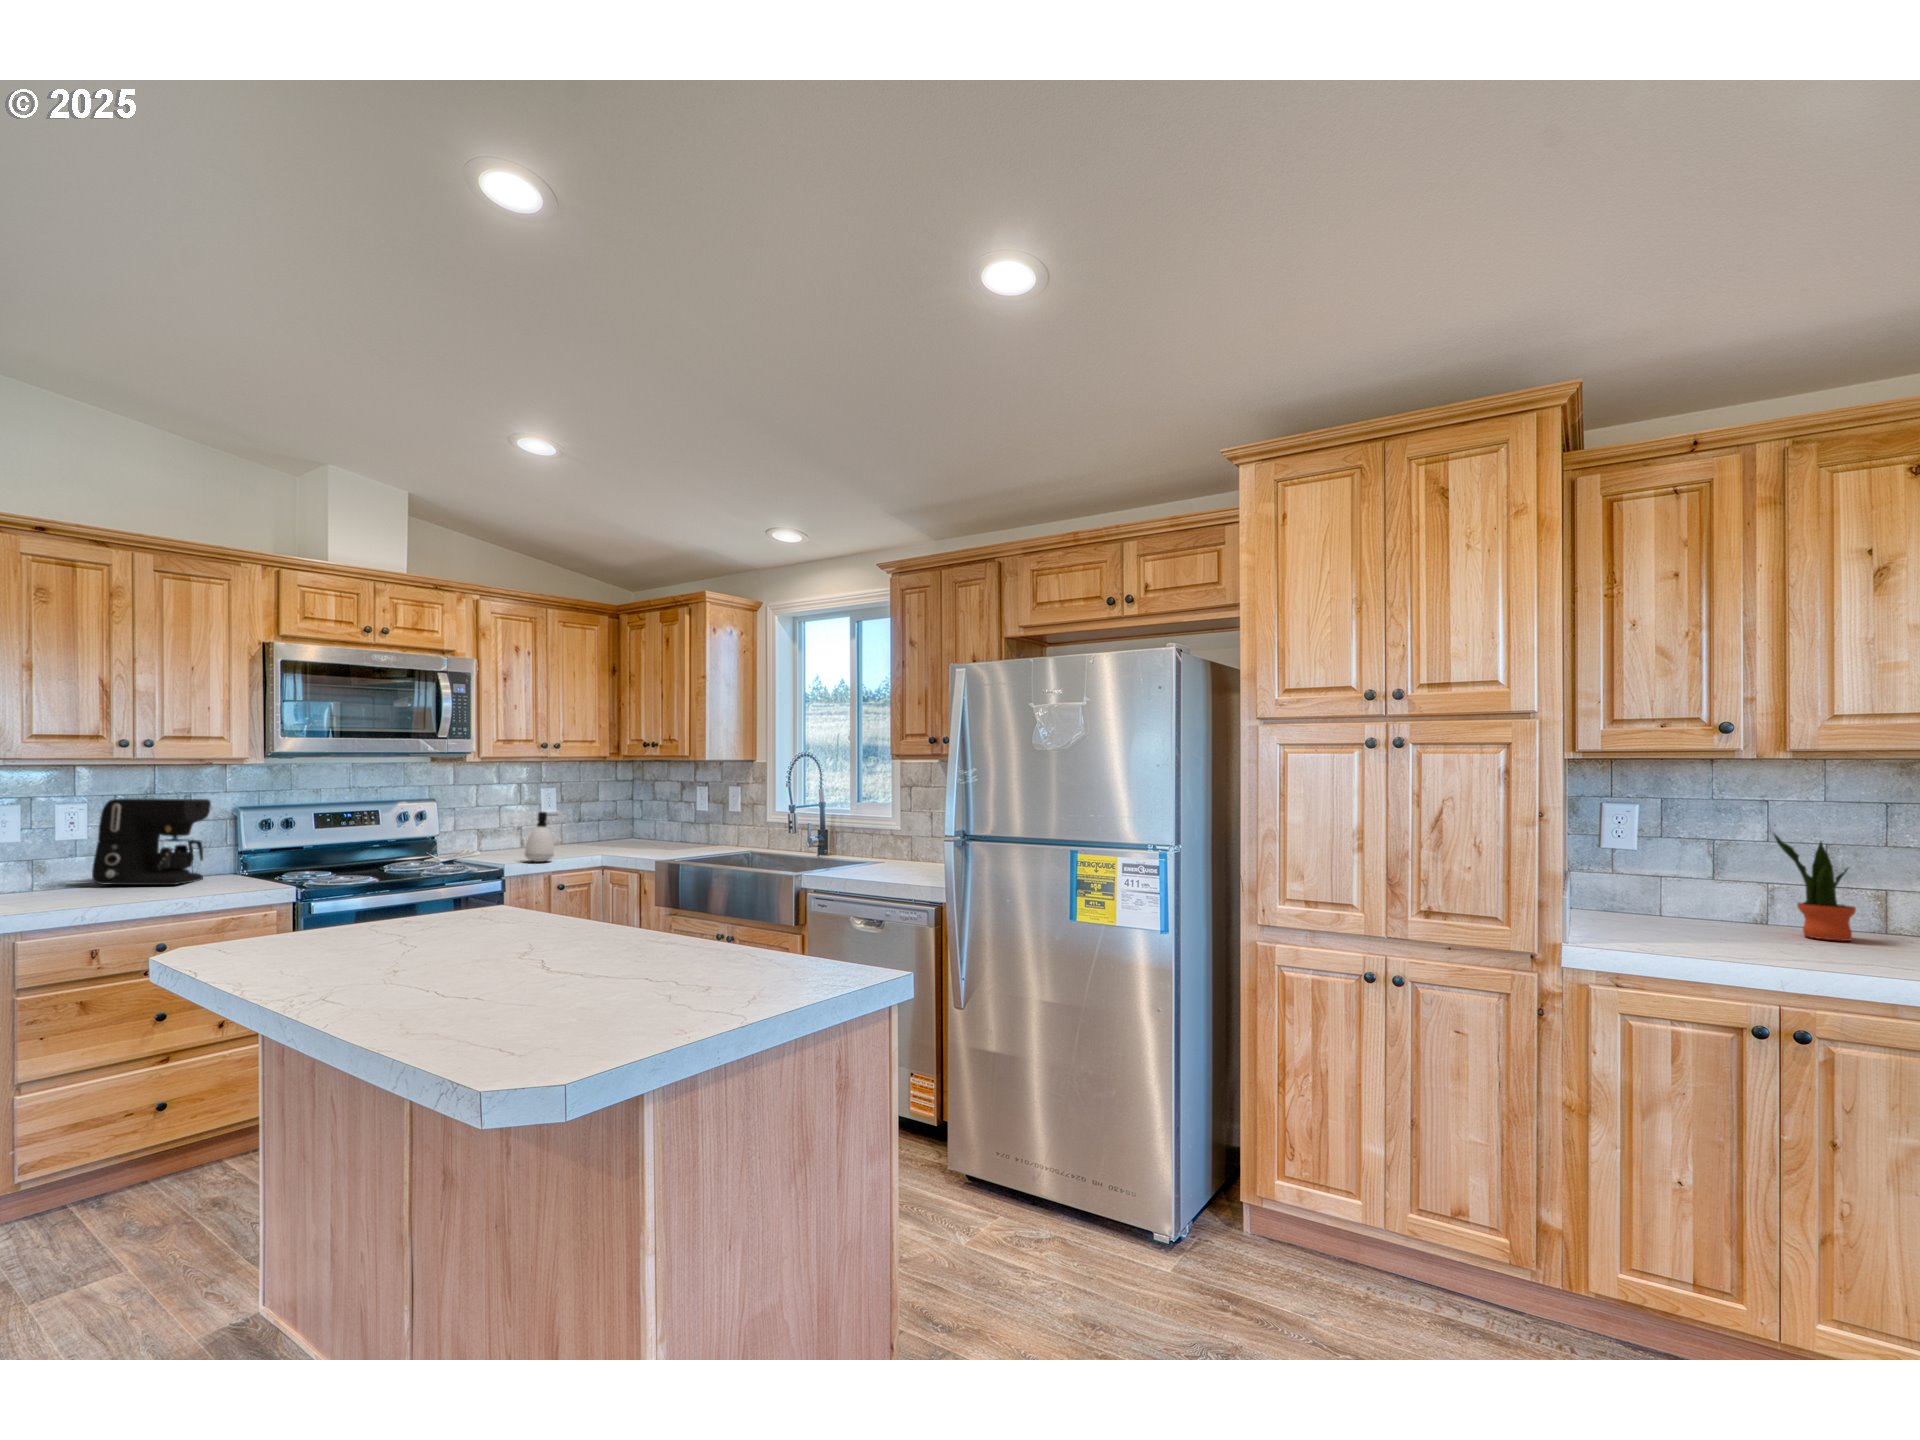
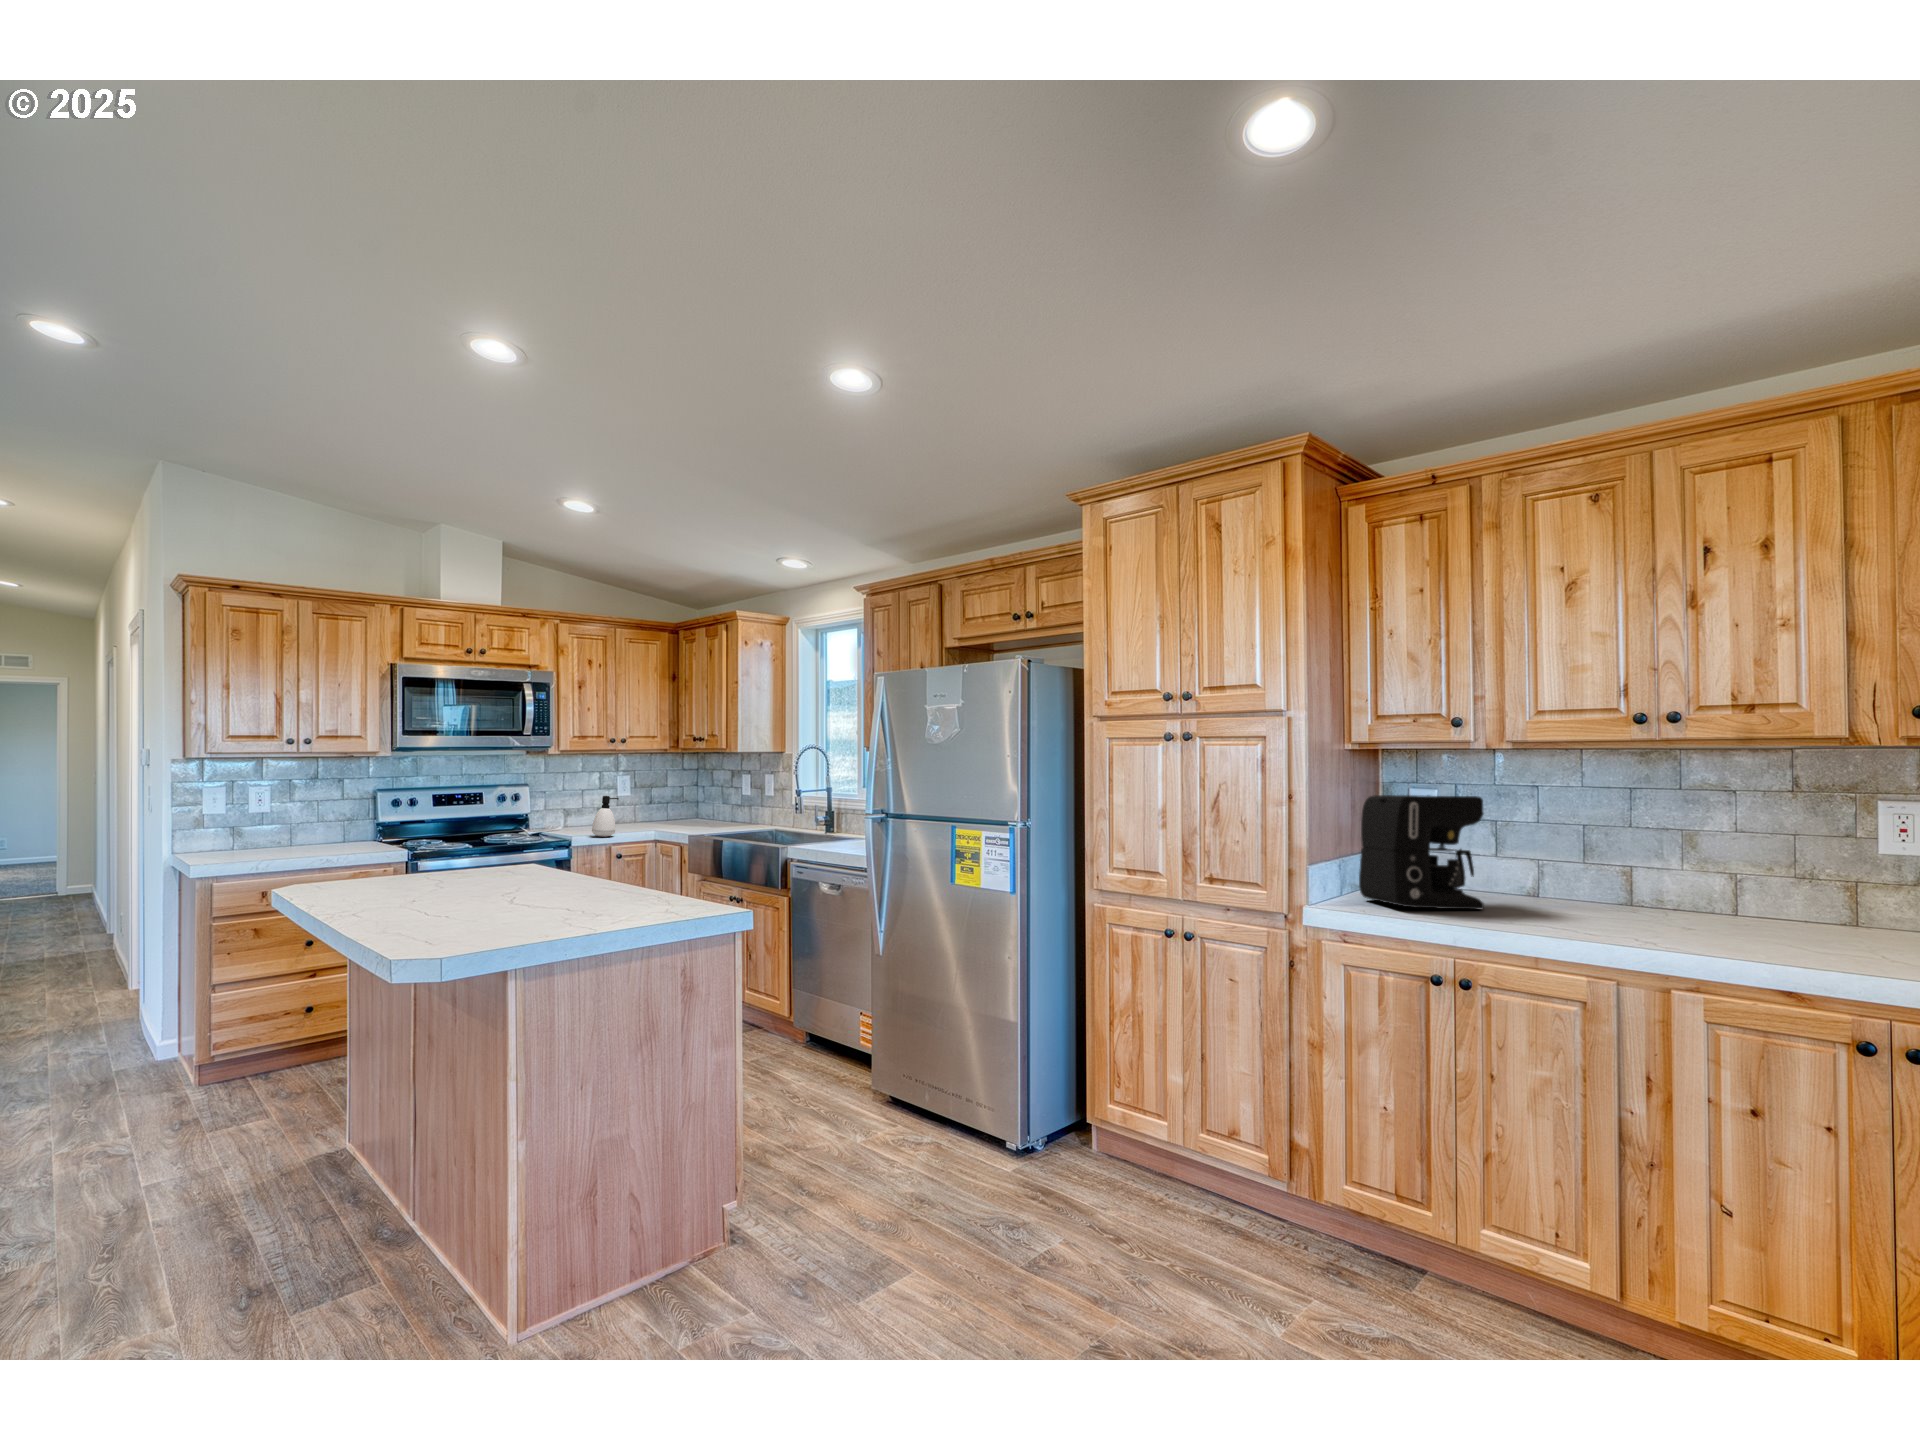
coffee maker: present [92,799,211,885] -> present [1359,795,1484,910]
potted plant: present [1774,834,1856,941] -> none [1523,813,1586,911]

